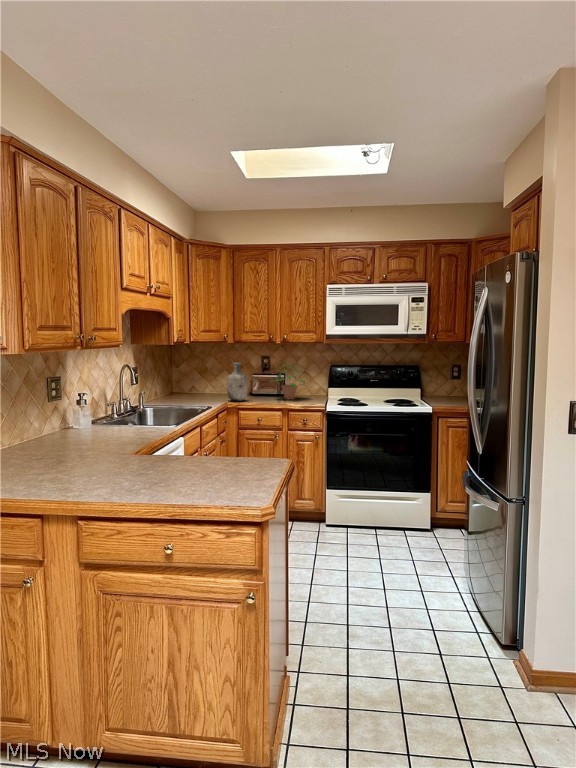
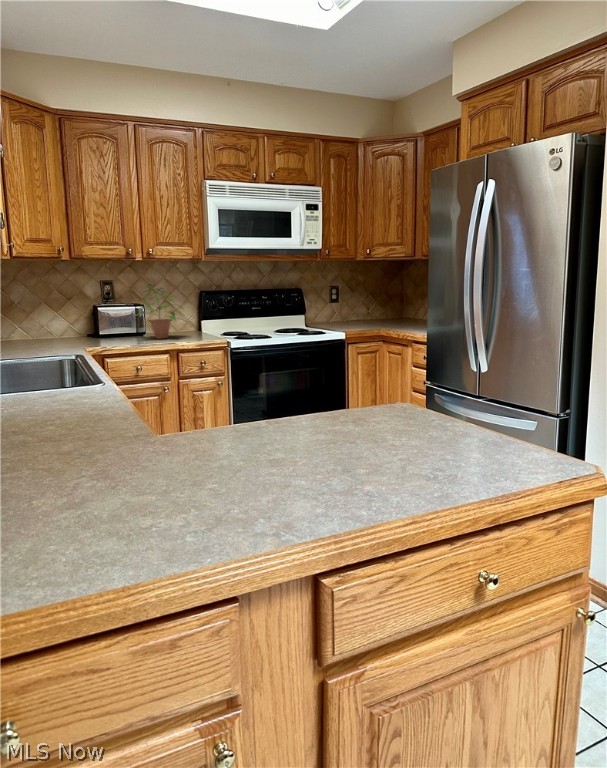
vase: present [227,362,248,401] -> none [77,289,109,345]

